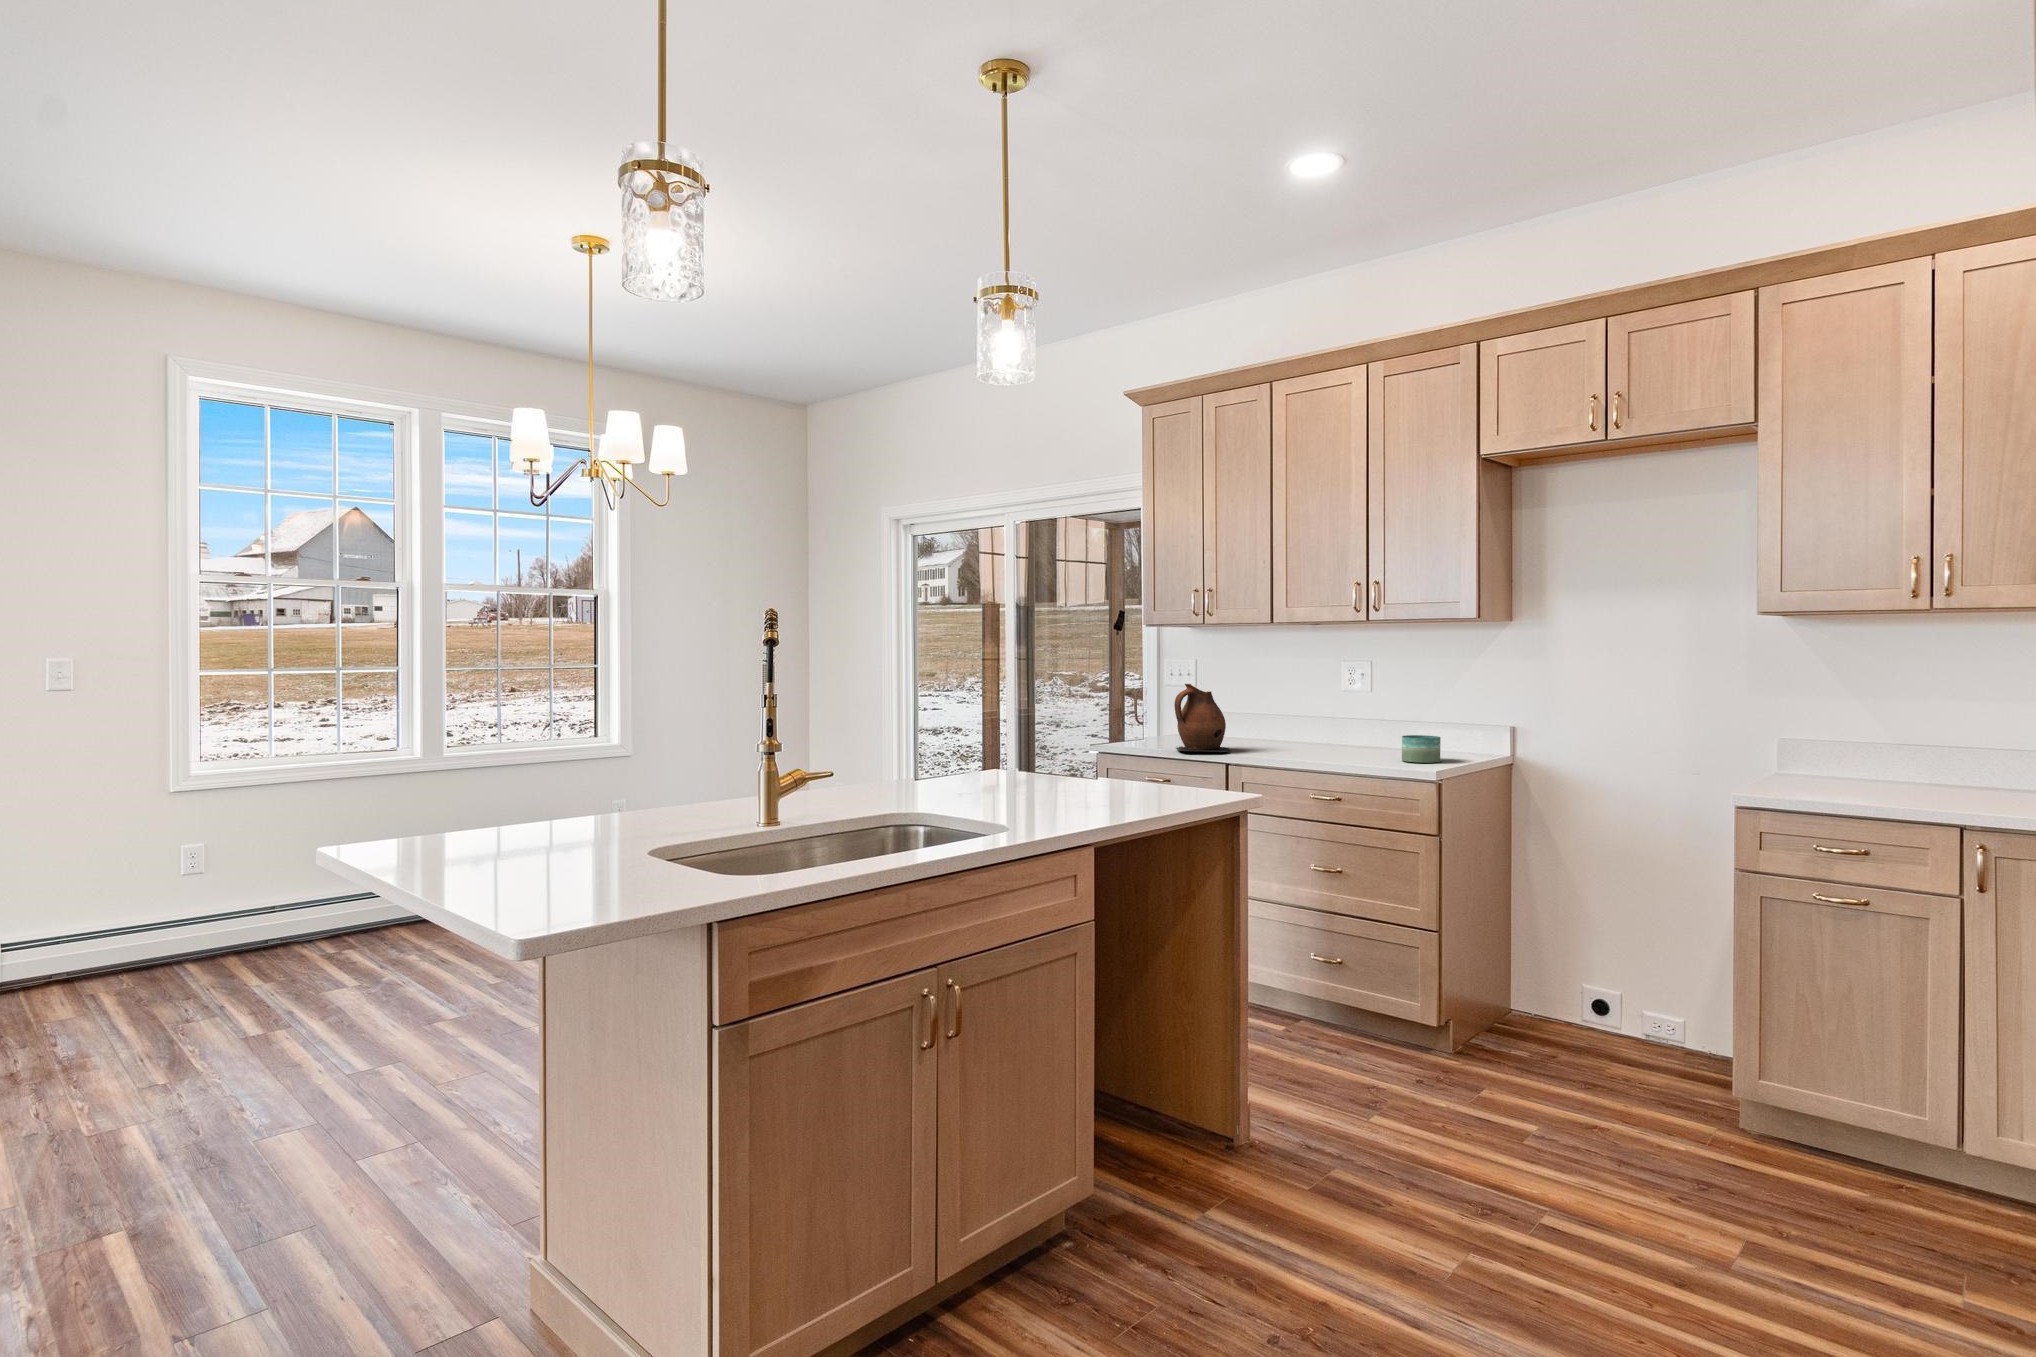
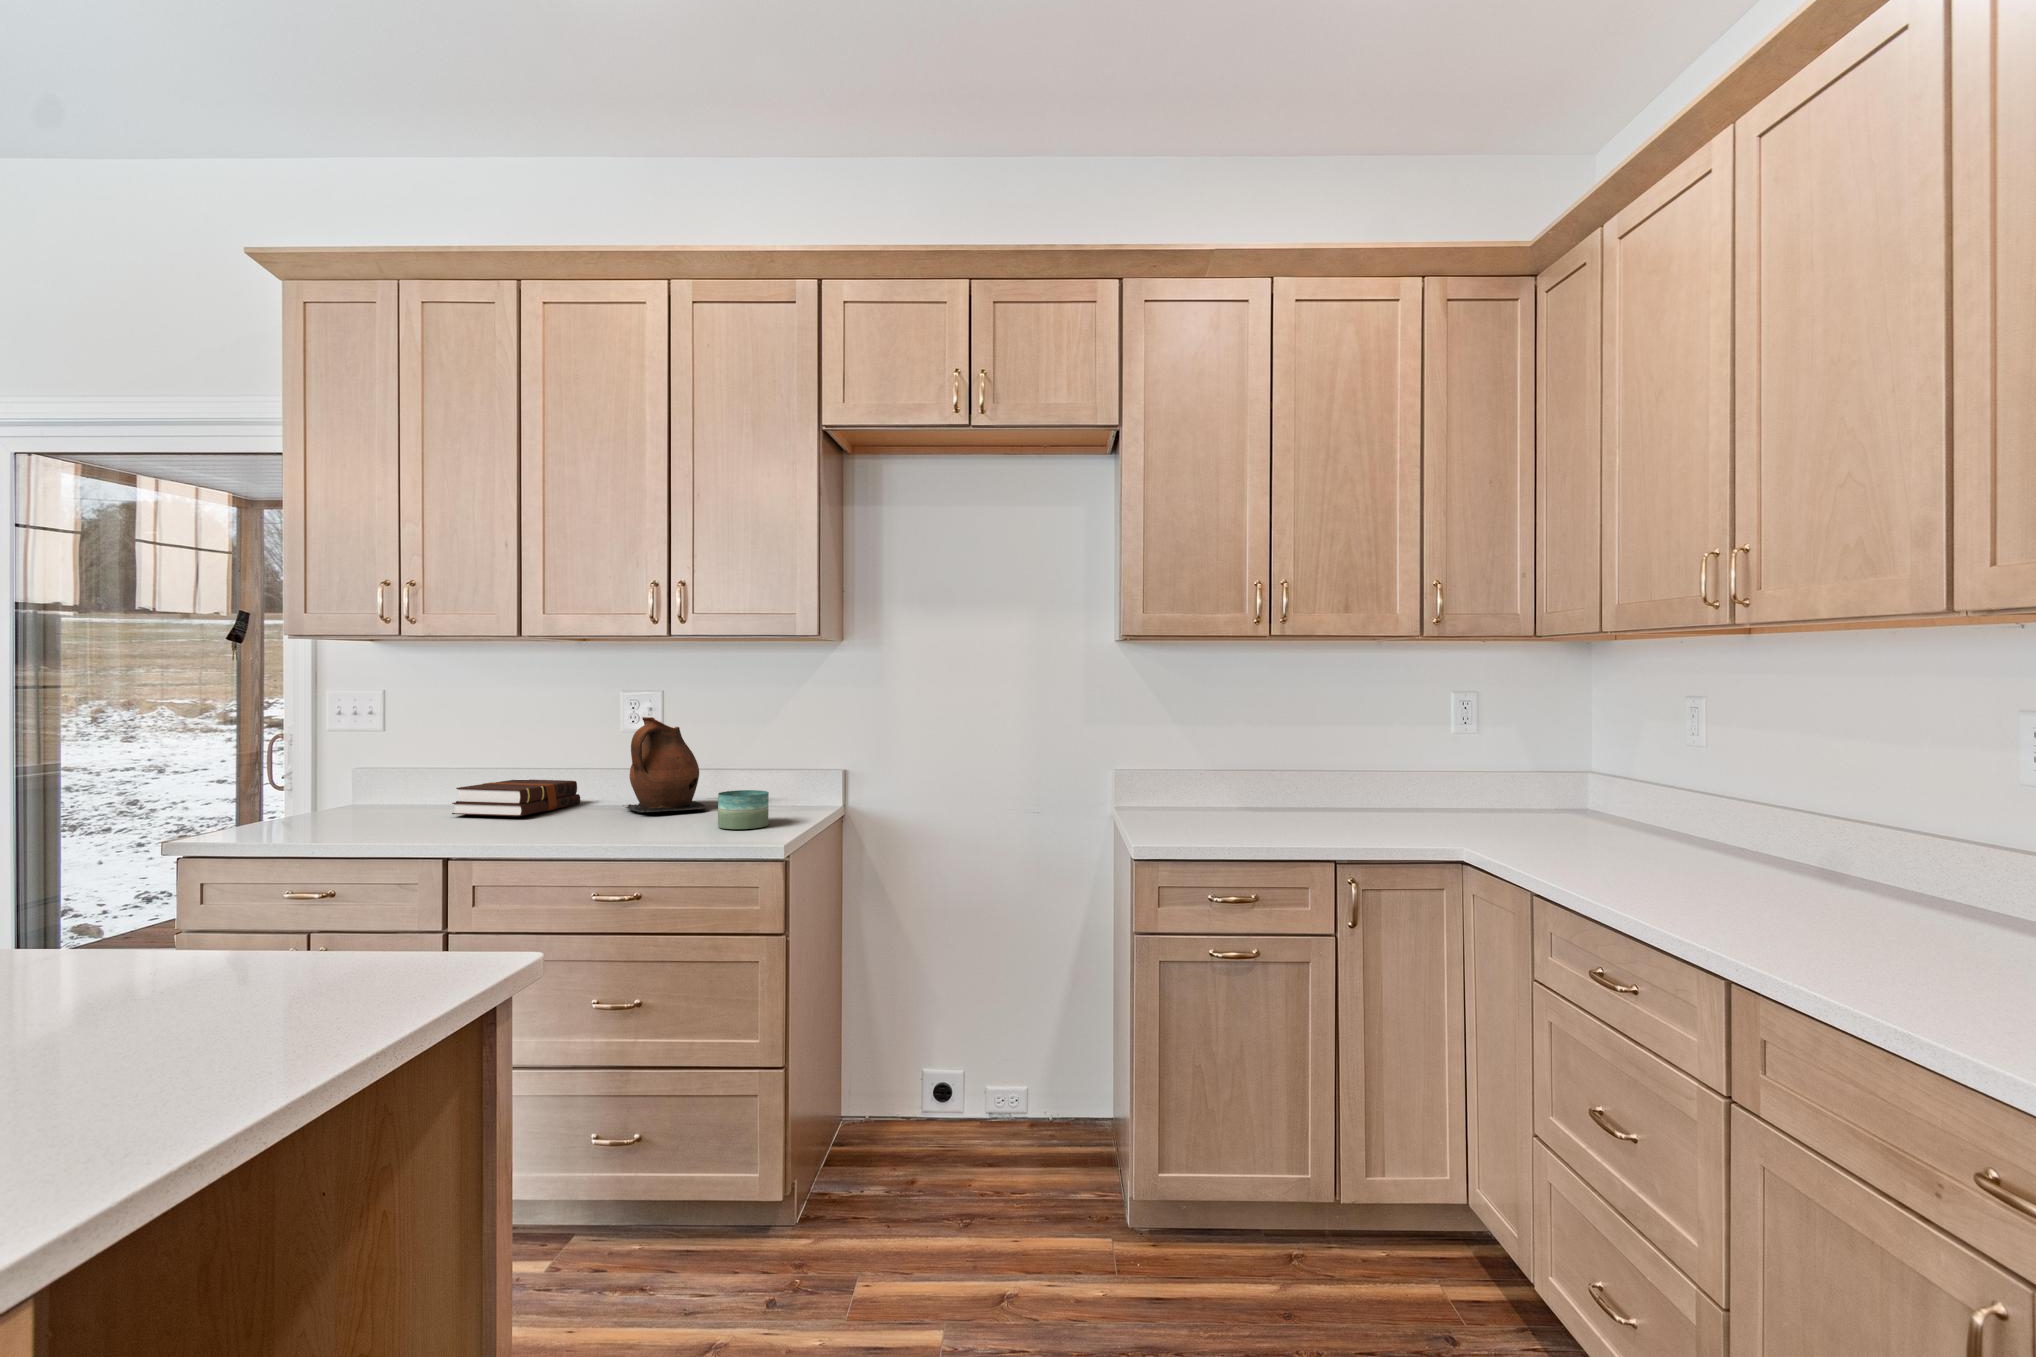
ceramic pitcher: present [1174,684,1229,753] -> present [625,717,708,812]
hardback book: none [1234,723,1316,746] -> present [452,780,580,816]

